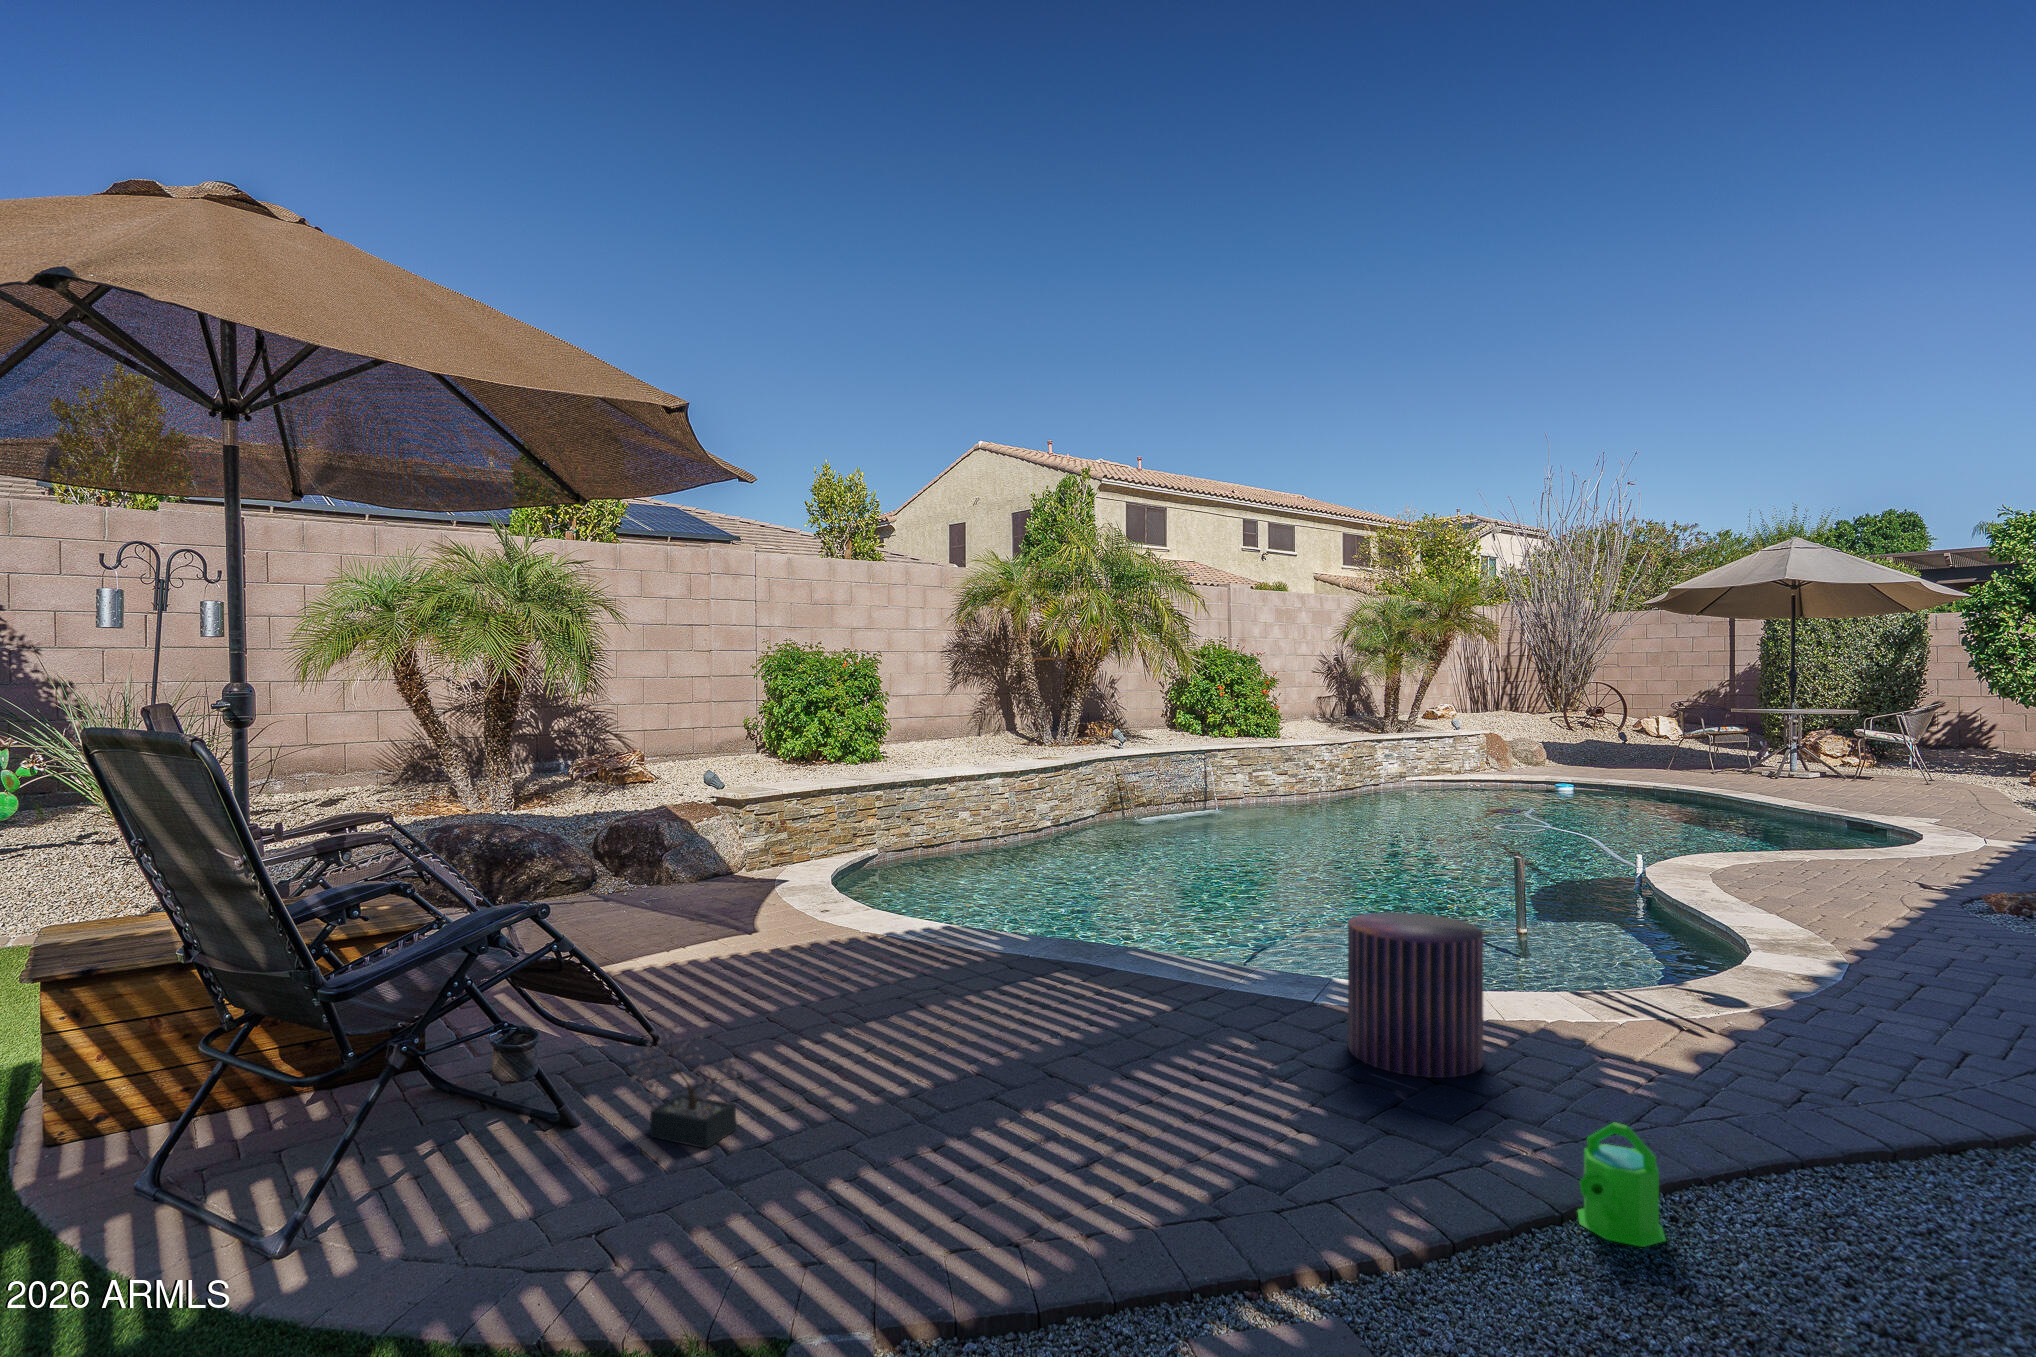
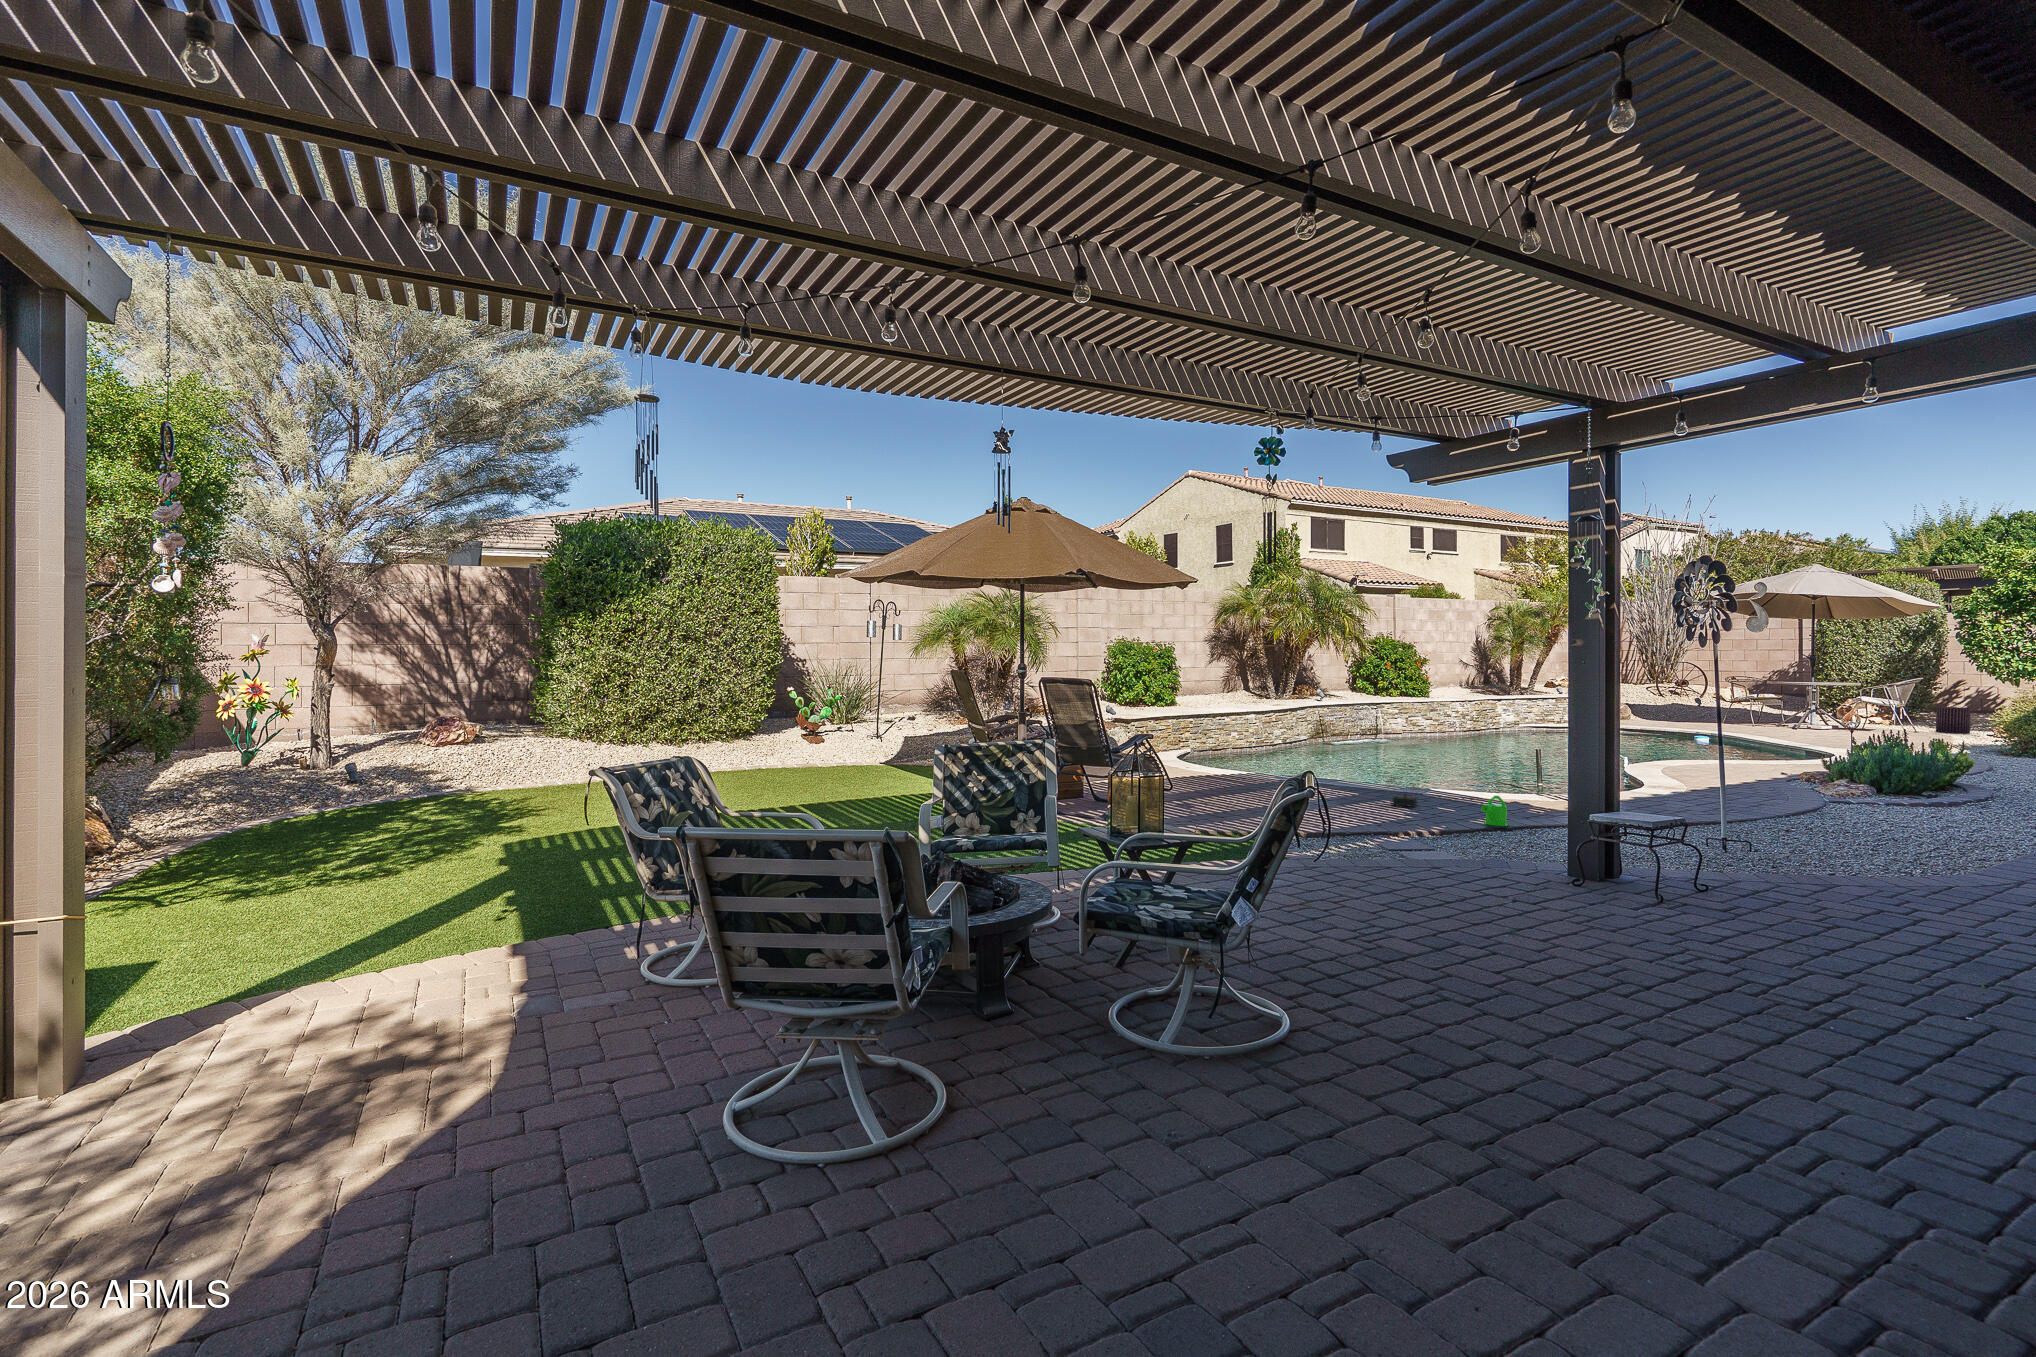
pouf: present [1348,912,1483,1078] -> present [1936,707,1971,734]
decorative plant: present [628,1024,750,1148] -> present [1386,775,1421,807]

